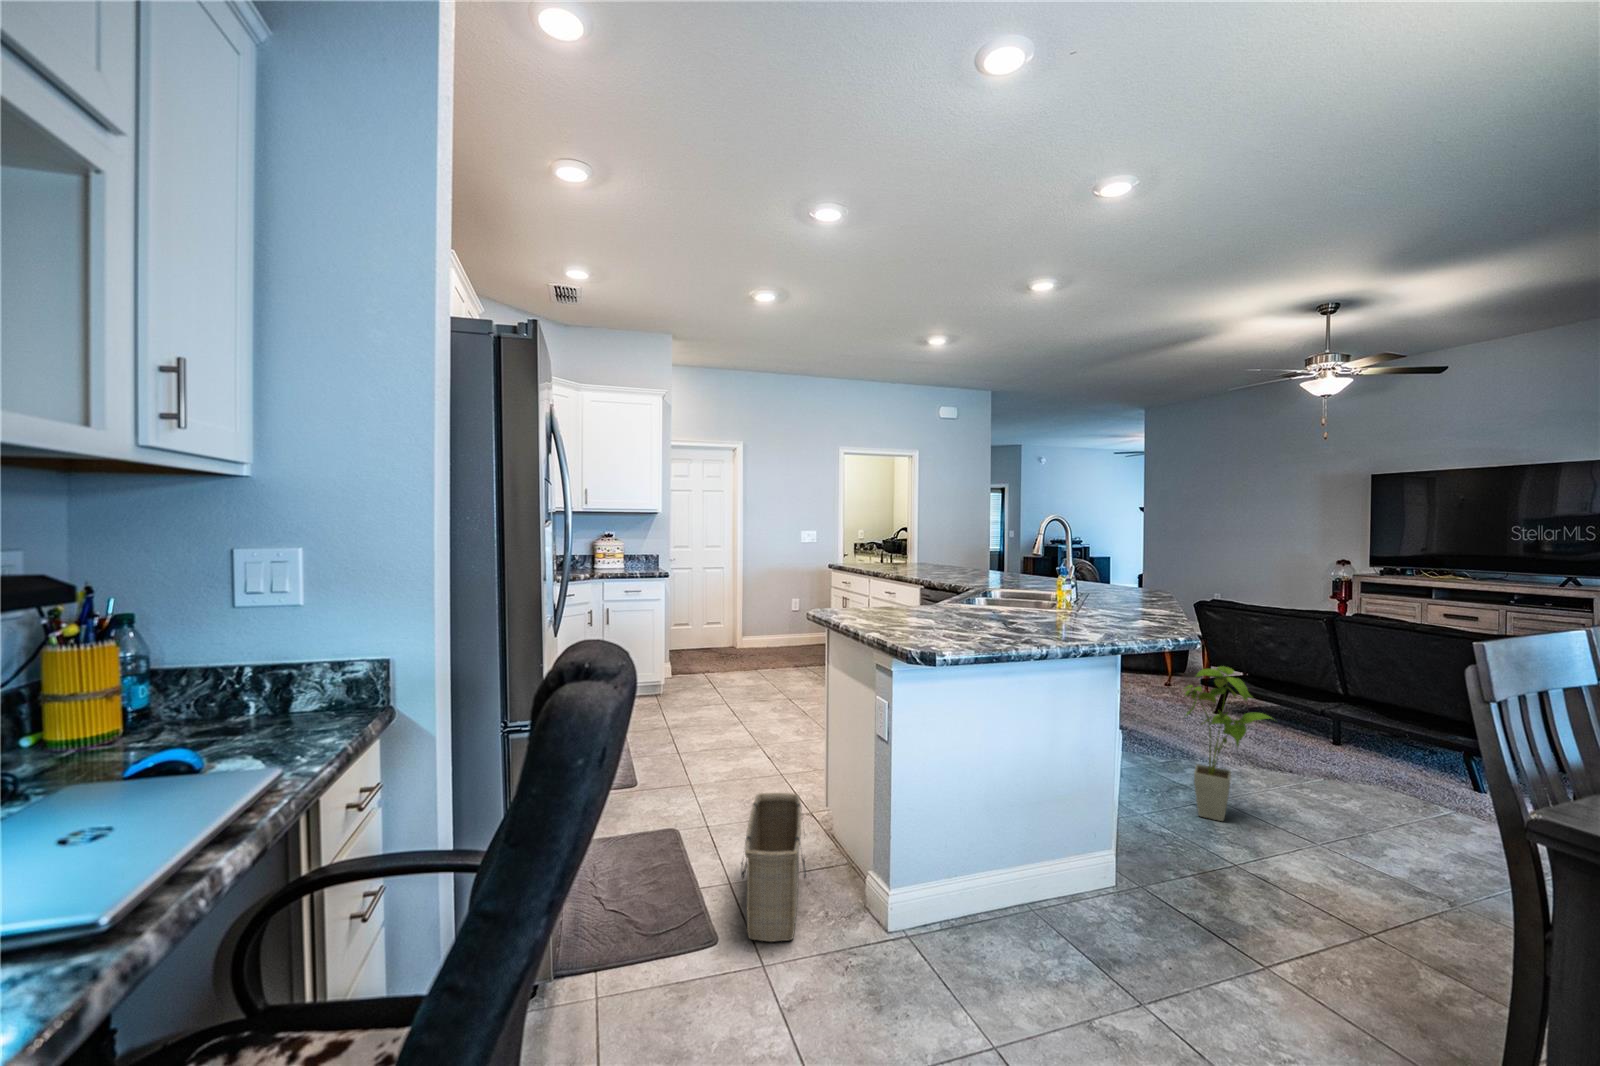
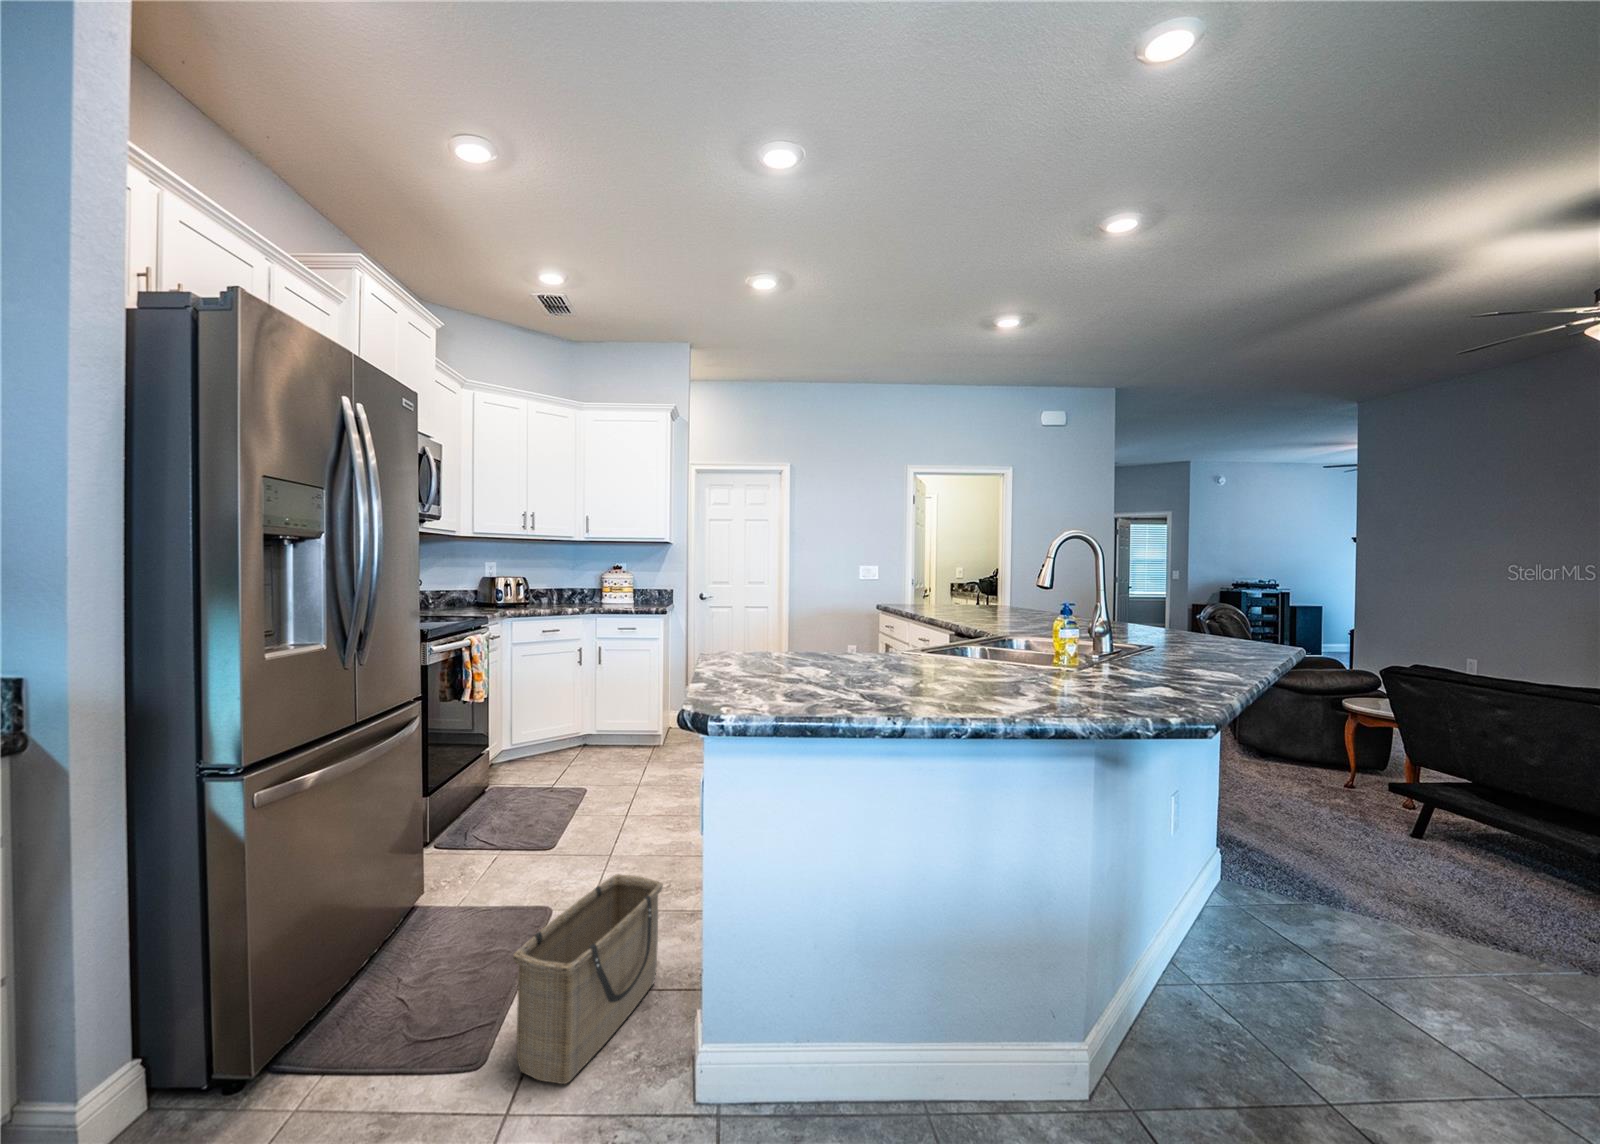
house plant: present [1184,666,1272,821] -> none [1278,771,1448,1018]

